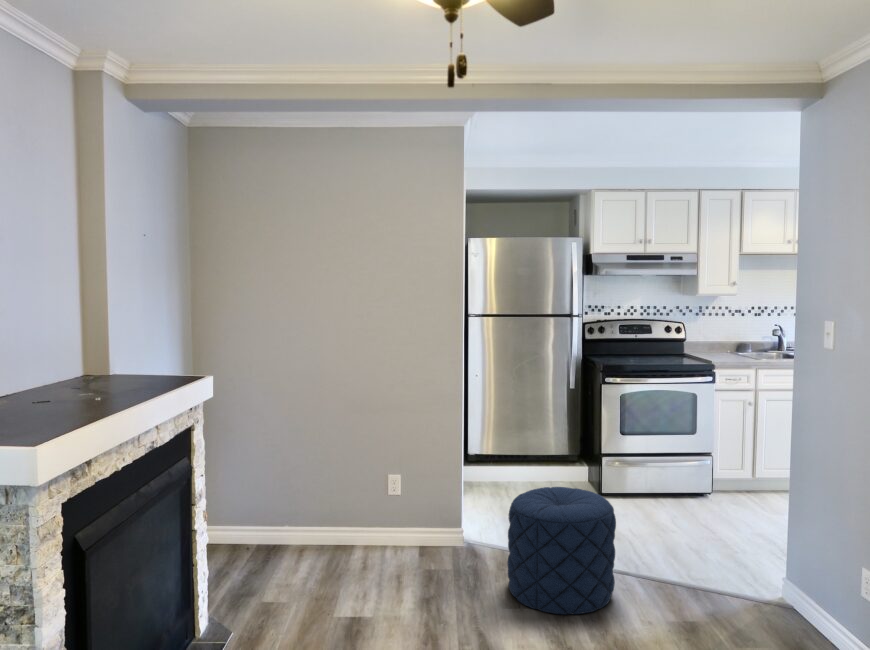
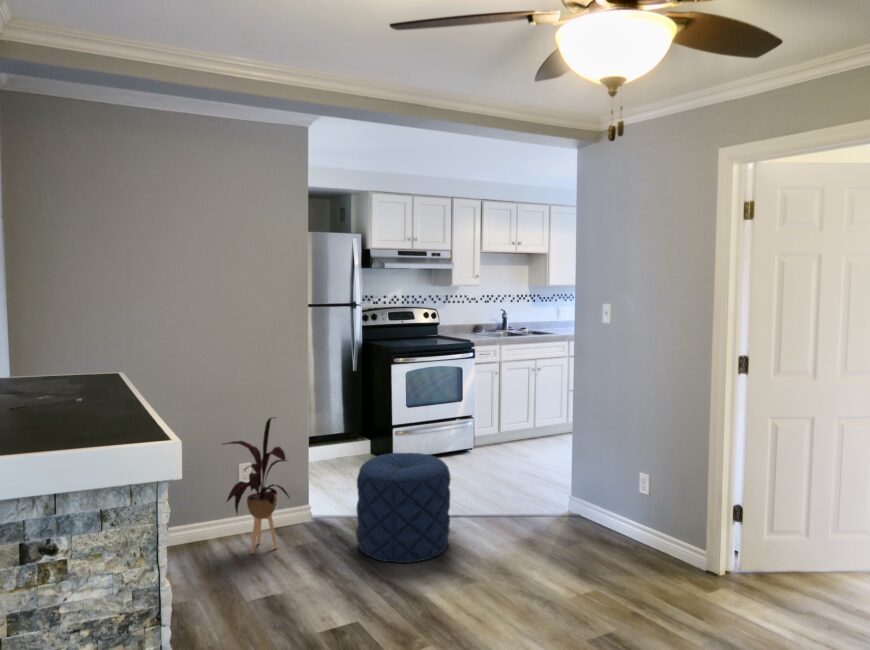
house plant: none [374,435,445,572] -> present [224,417,289,553]

